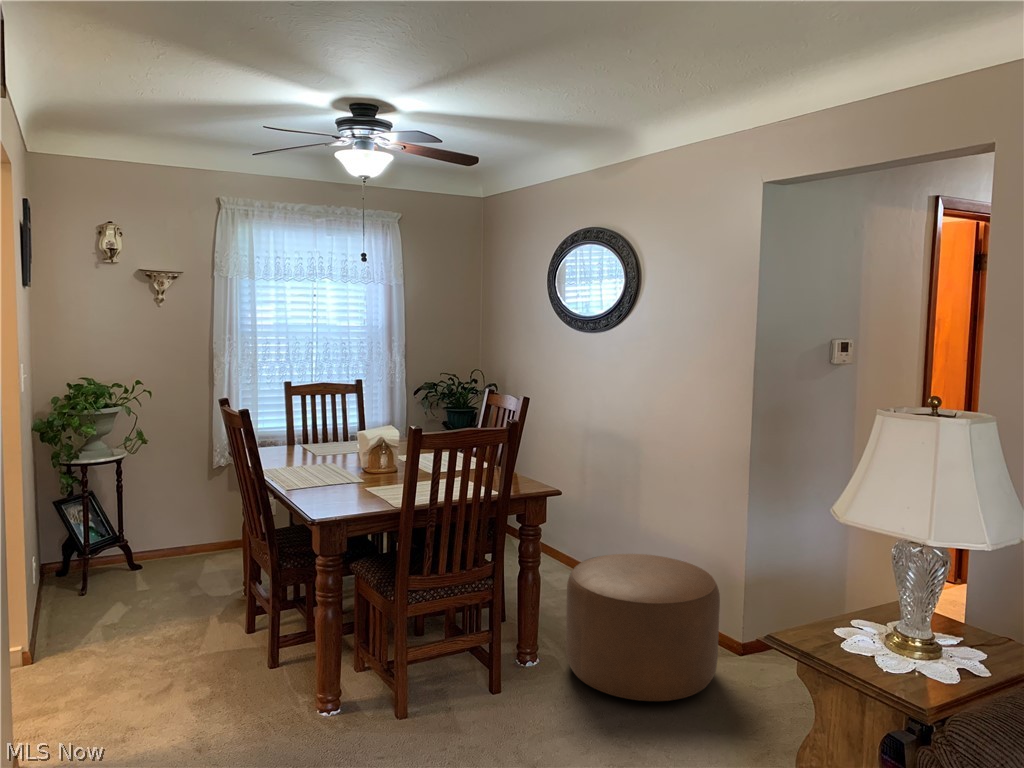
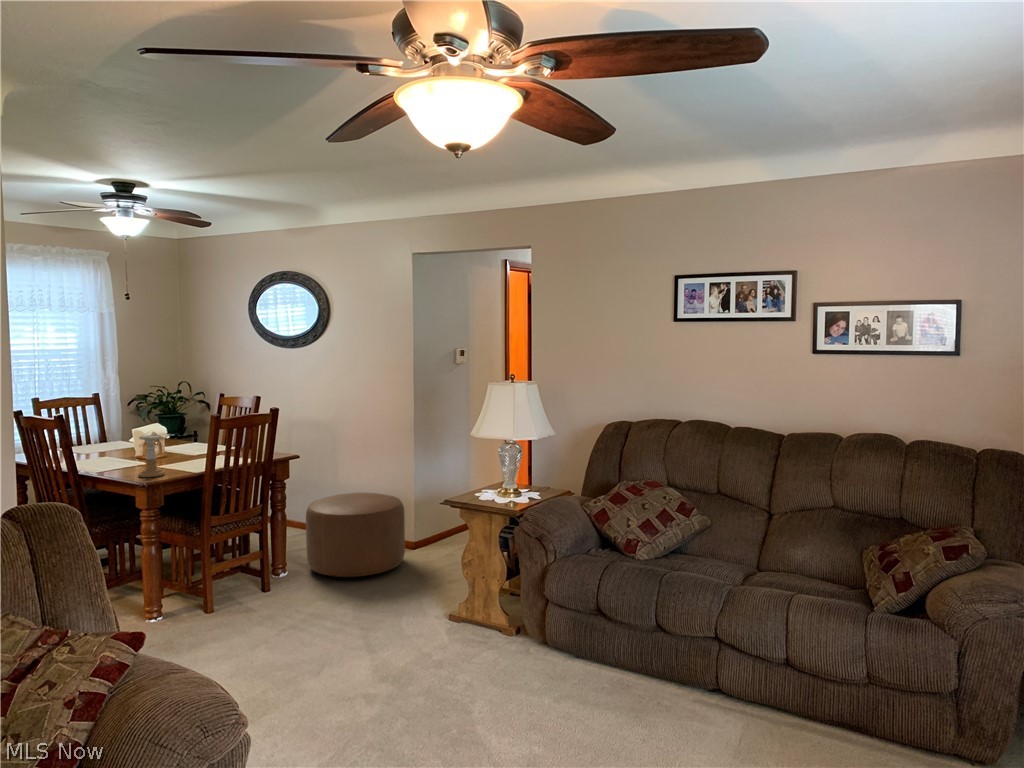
candle holder: none [320,447,355,509] -> present [138,435,165,477]

